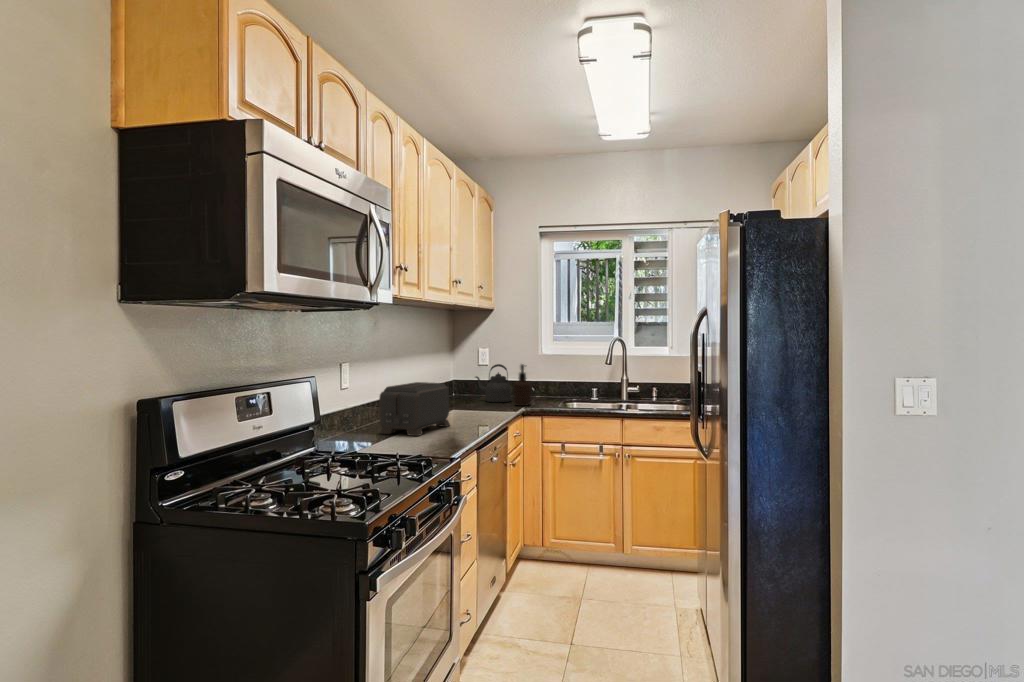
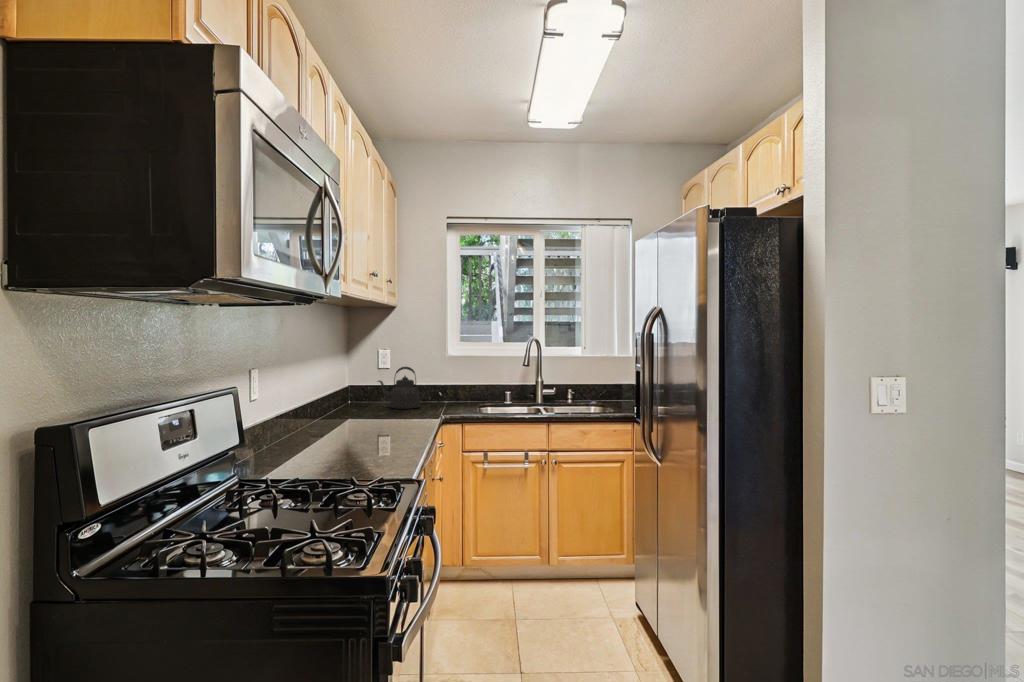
soap dispenser: present [514,364,531,406] -> none [426,366,445,412]
toaster: present [379,382,450,436] -> none [297,387,375,449]

